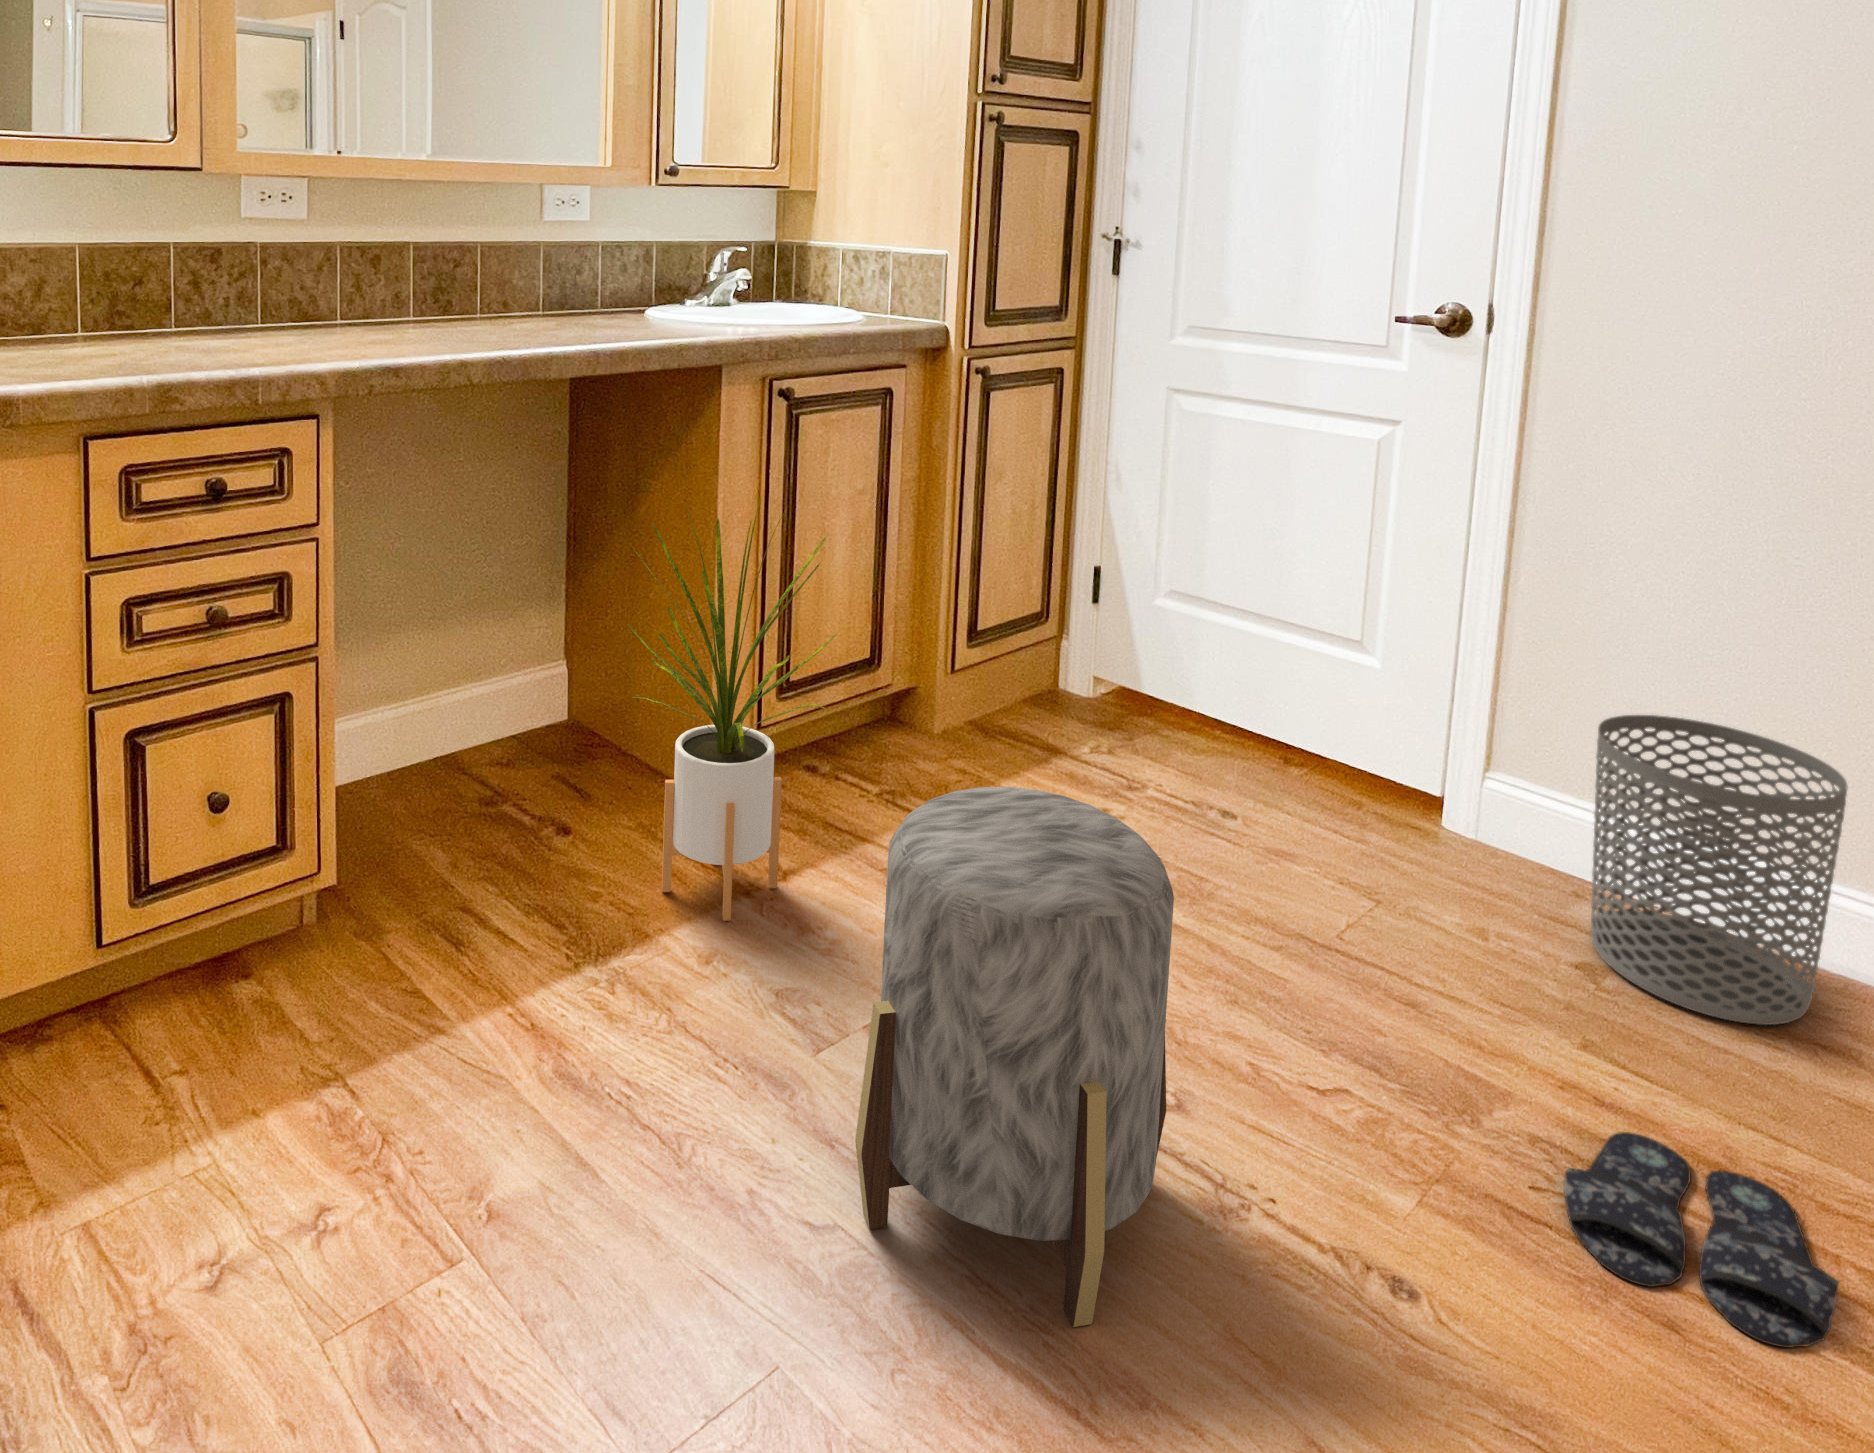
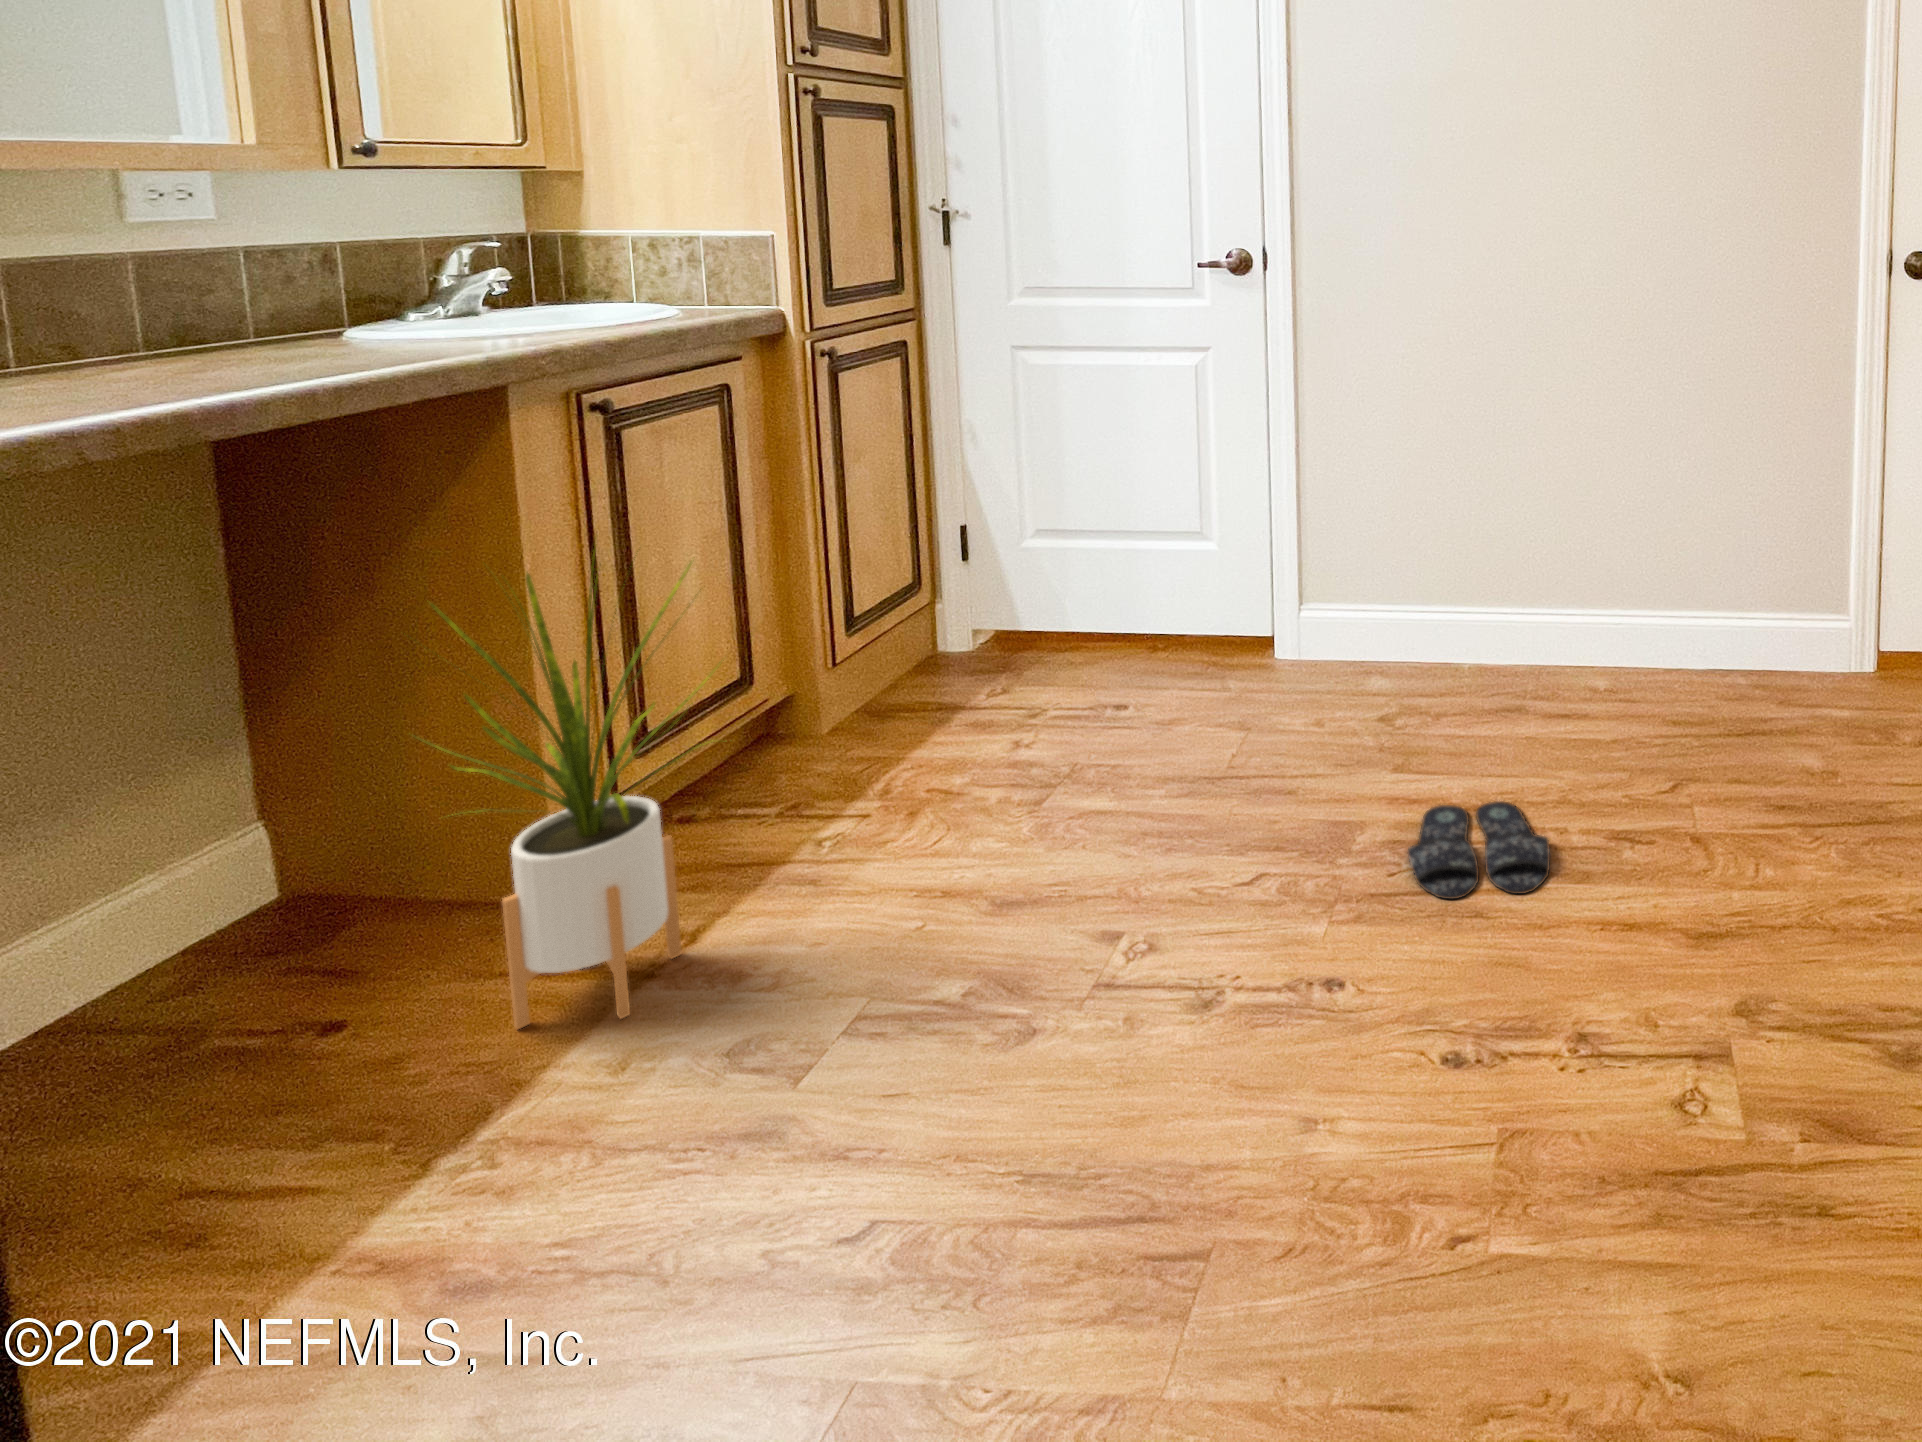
waste bin: present [1590,715,1848,1025] -> none [1372,524,1504,715]
stool: present [855,787,1174,1327] -> none [875,728,1161,1211]

